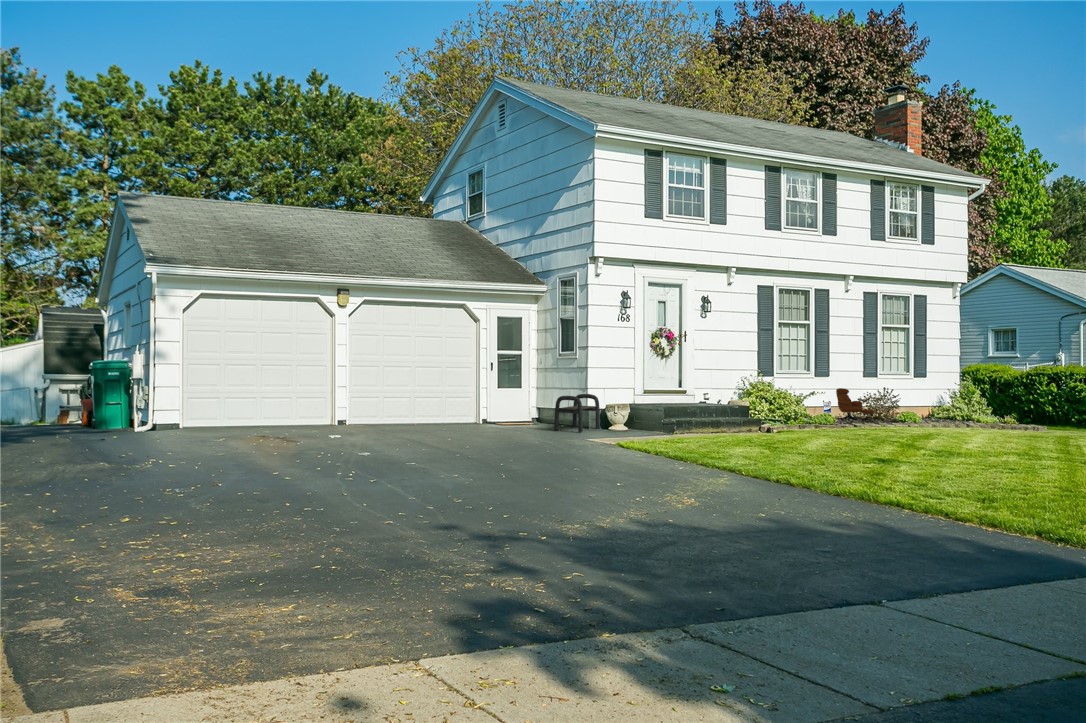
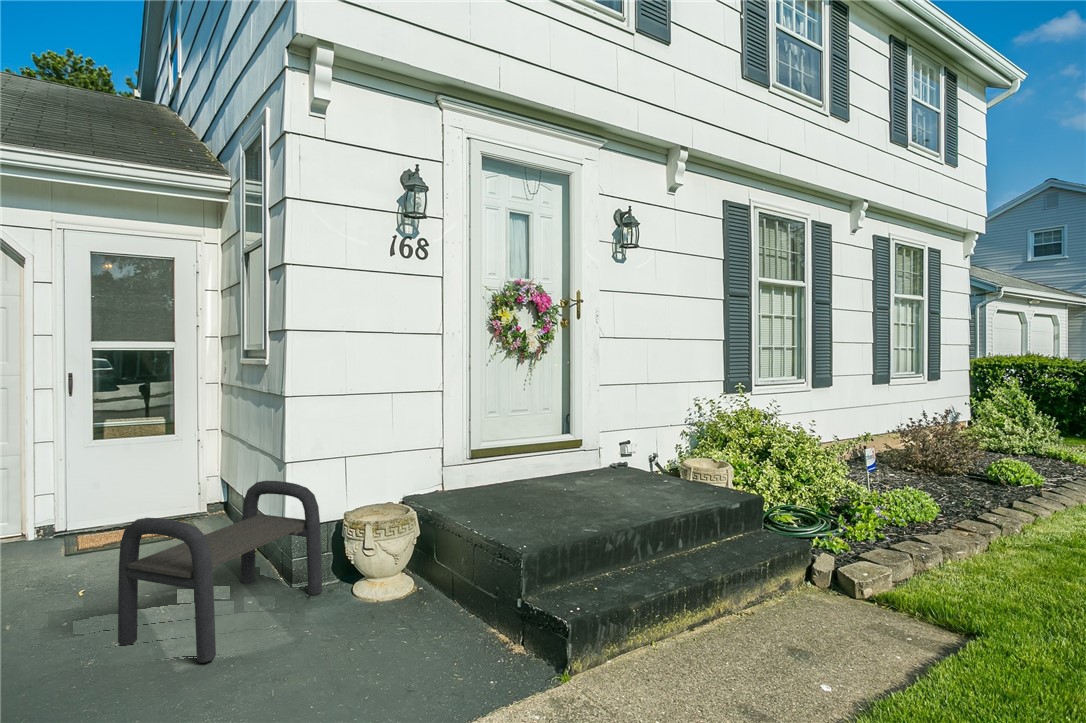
lounge chair: present [836,388,874,422] -> none [846,408,933,479]

